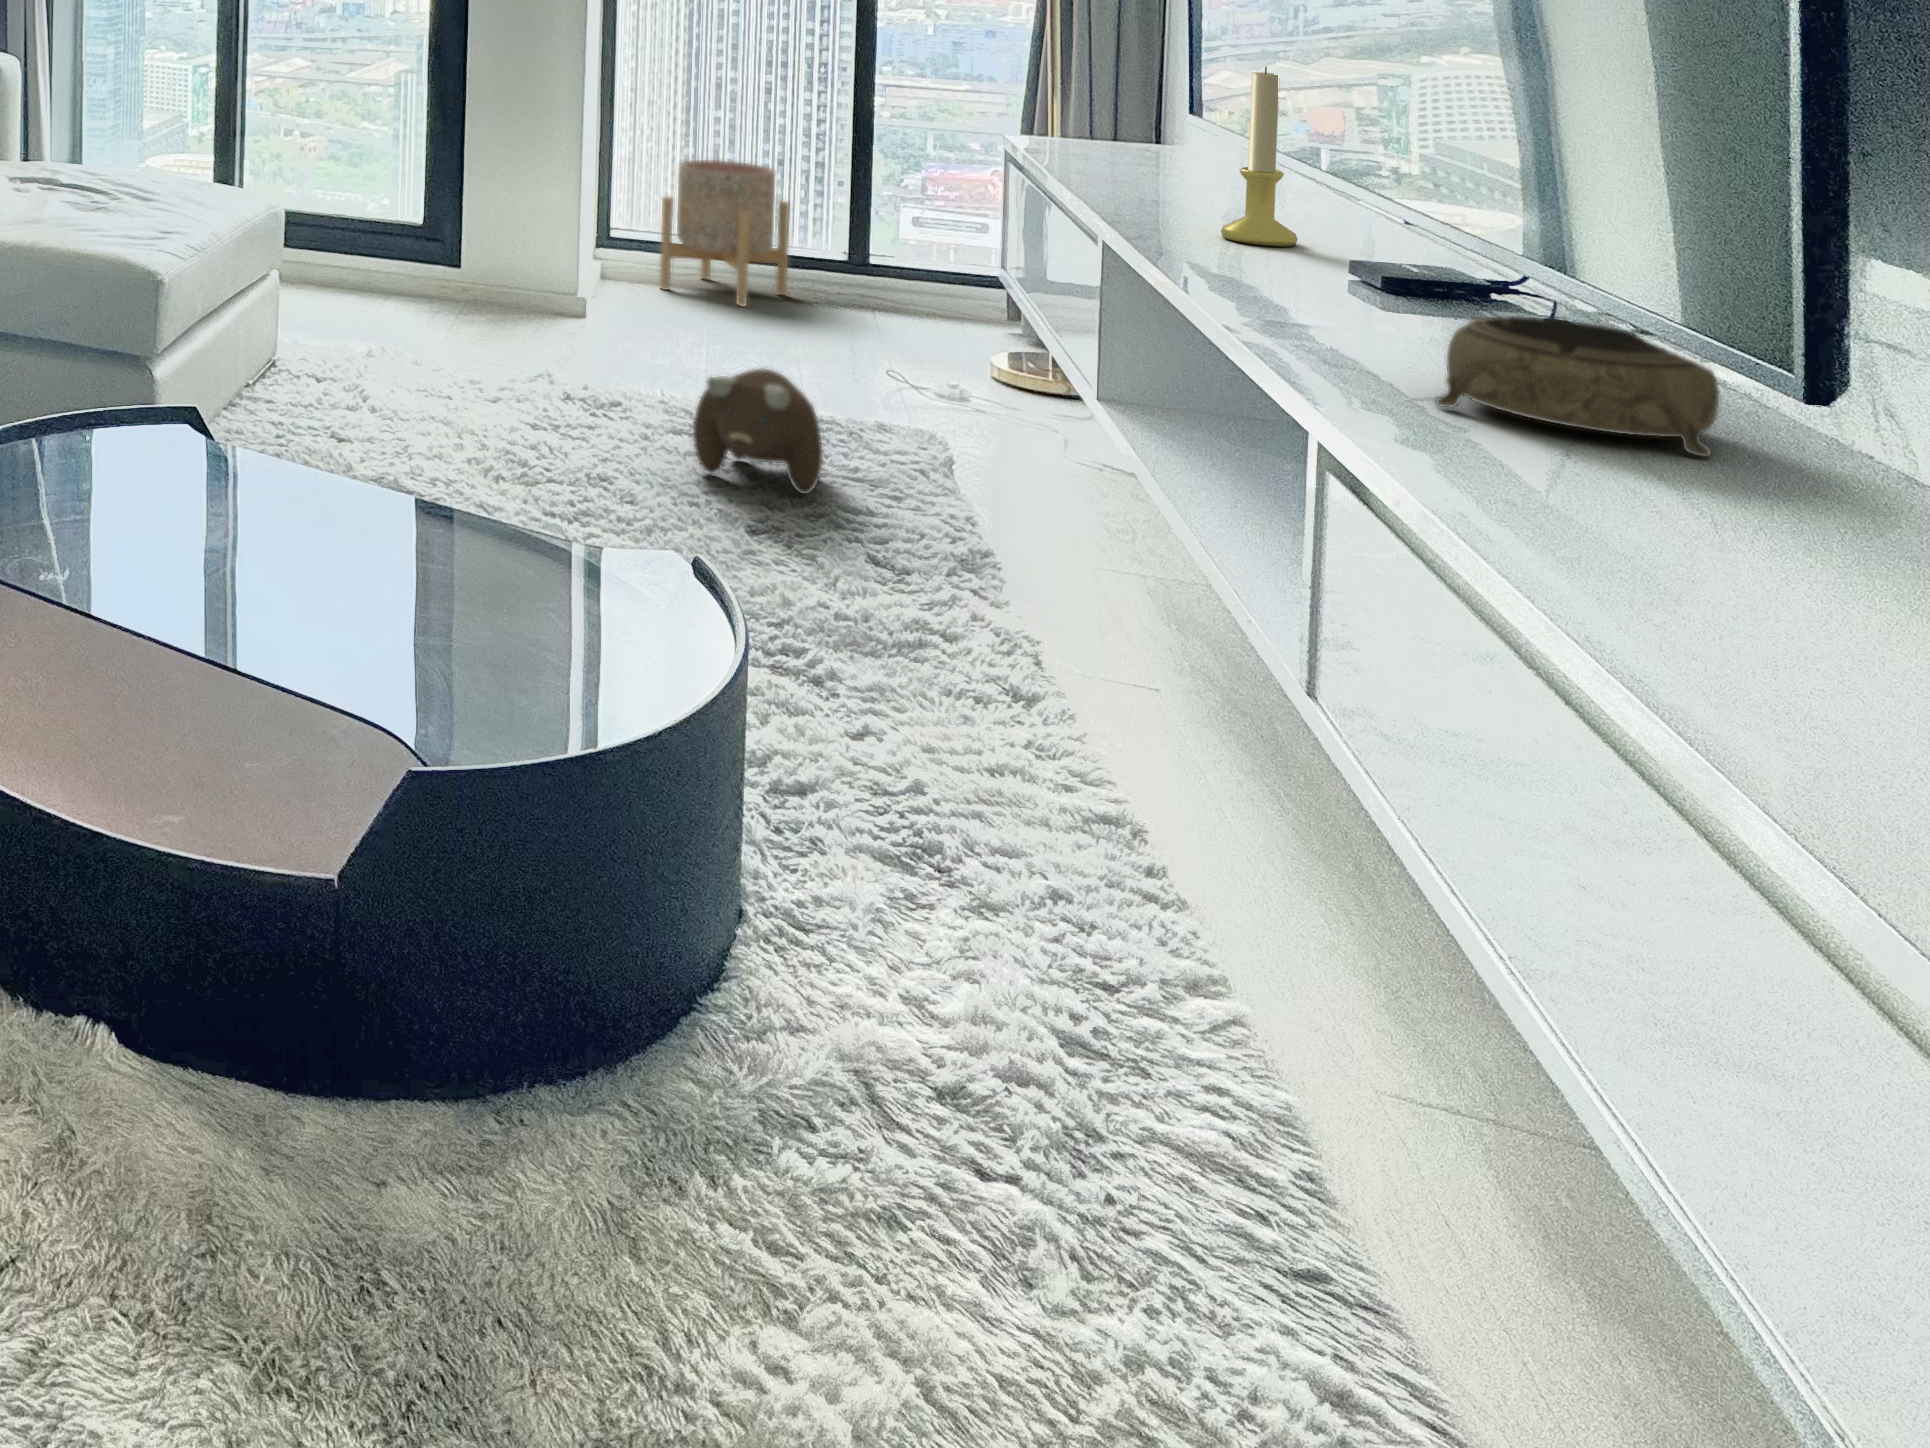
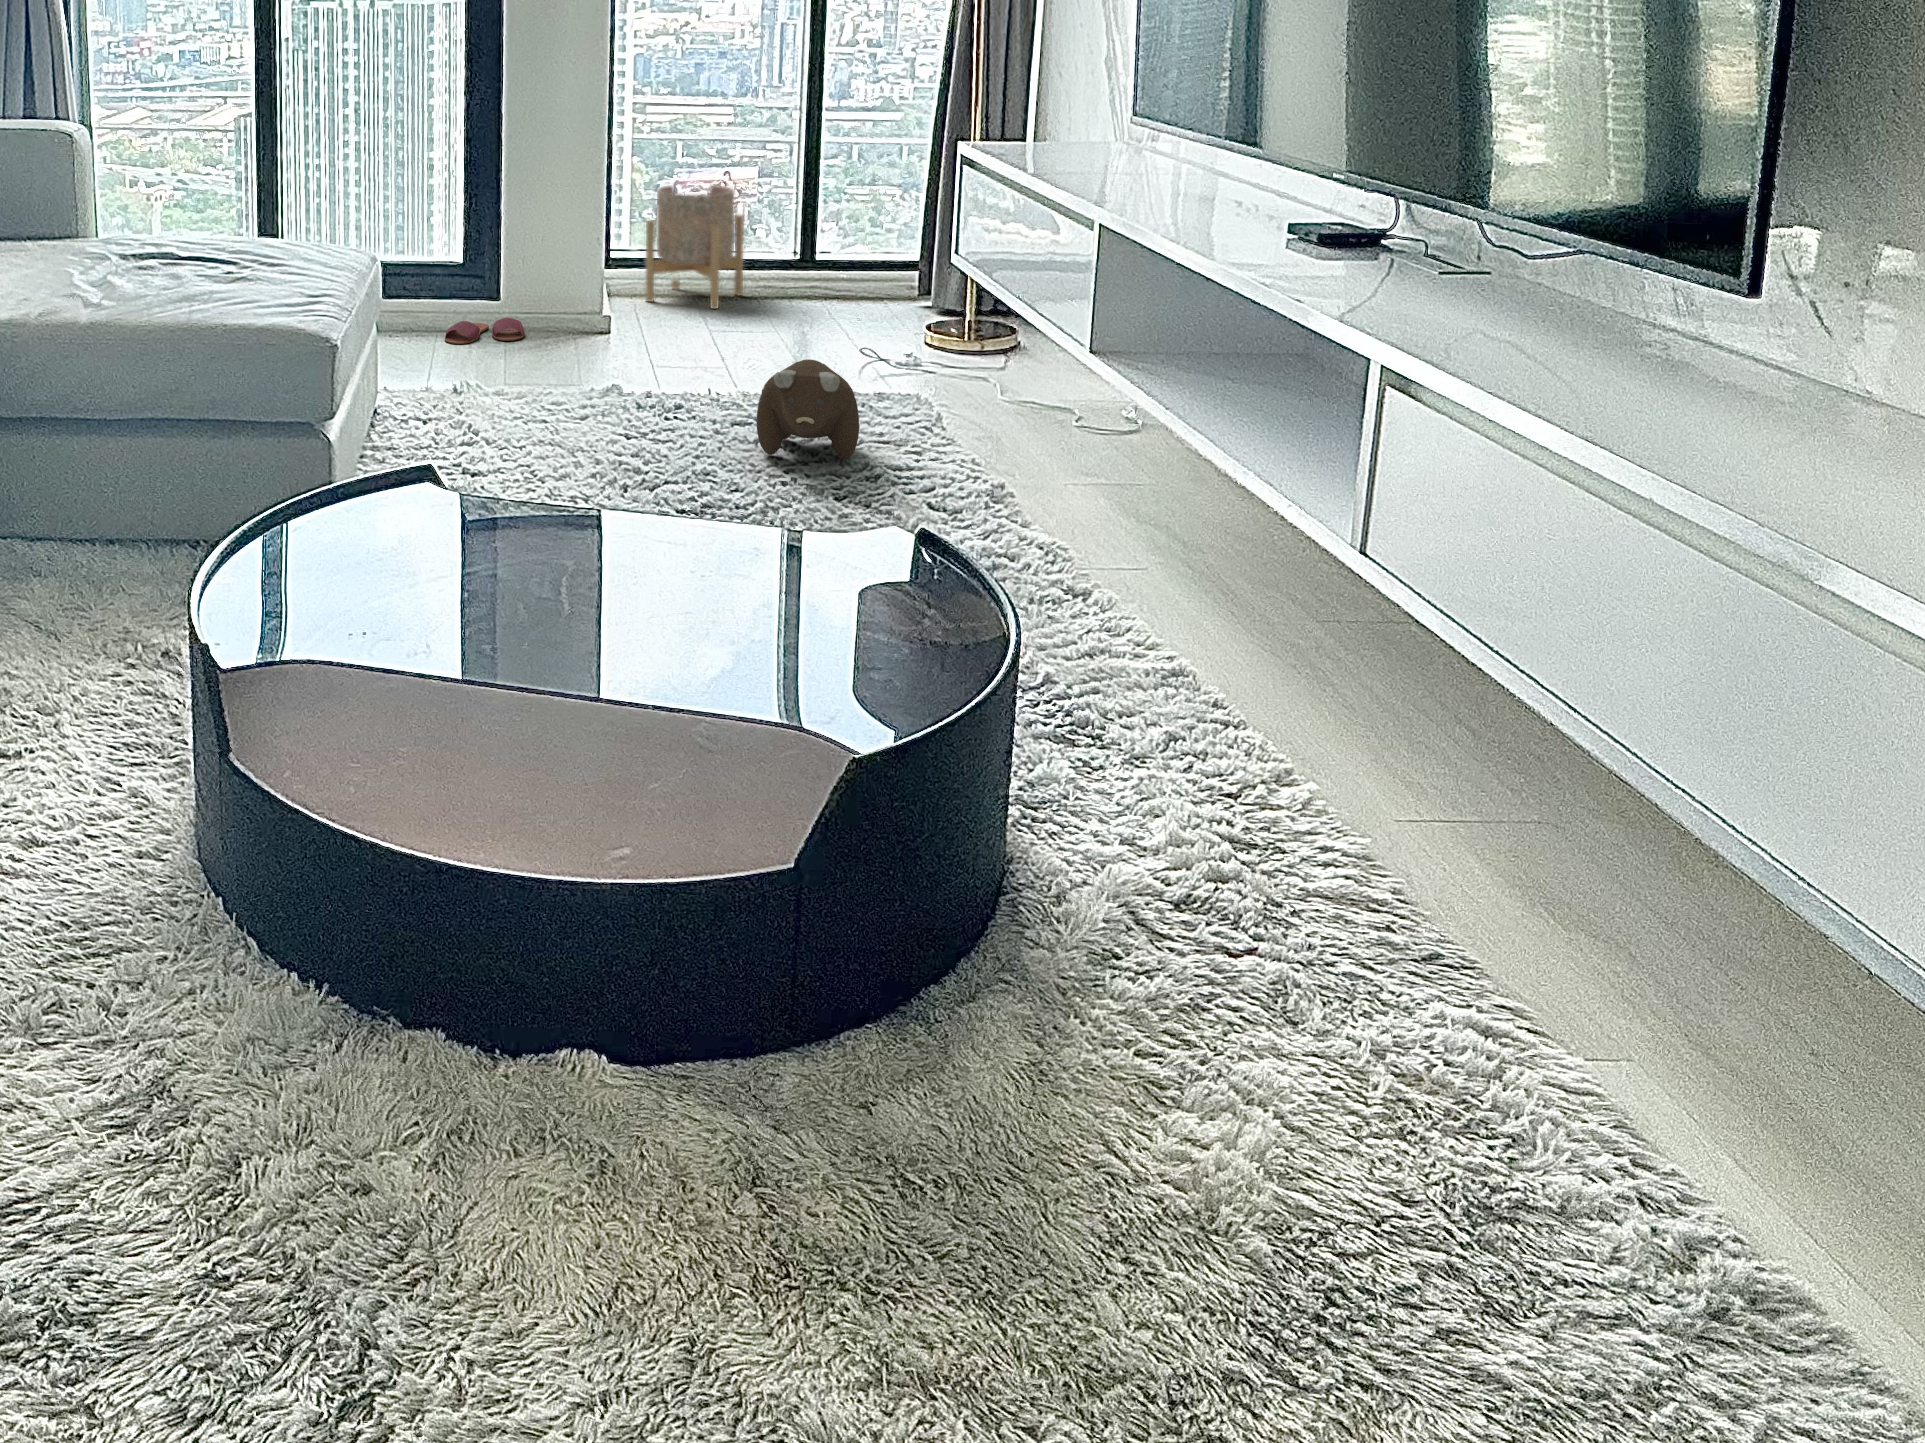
candle holder: present [1221,67,1298,246] -> none [1150,77,1201,217]
slippers: none [401,284,494,311] -> present [445,318,525,344]
decorative bowl: present [1436,316,1719,457] -> none [1390,252,1557,338]

